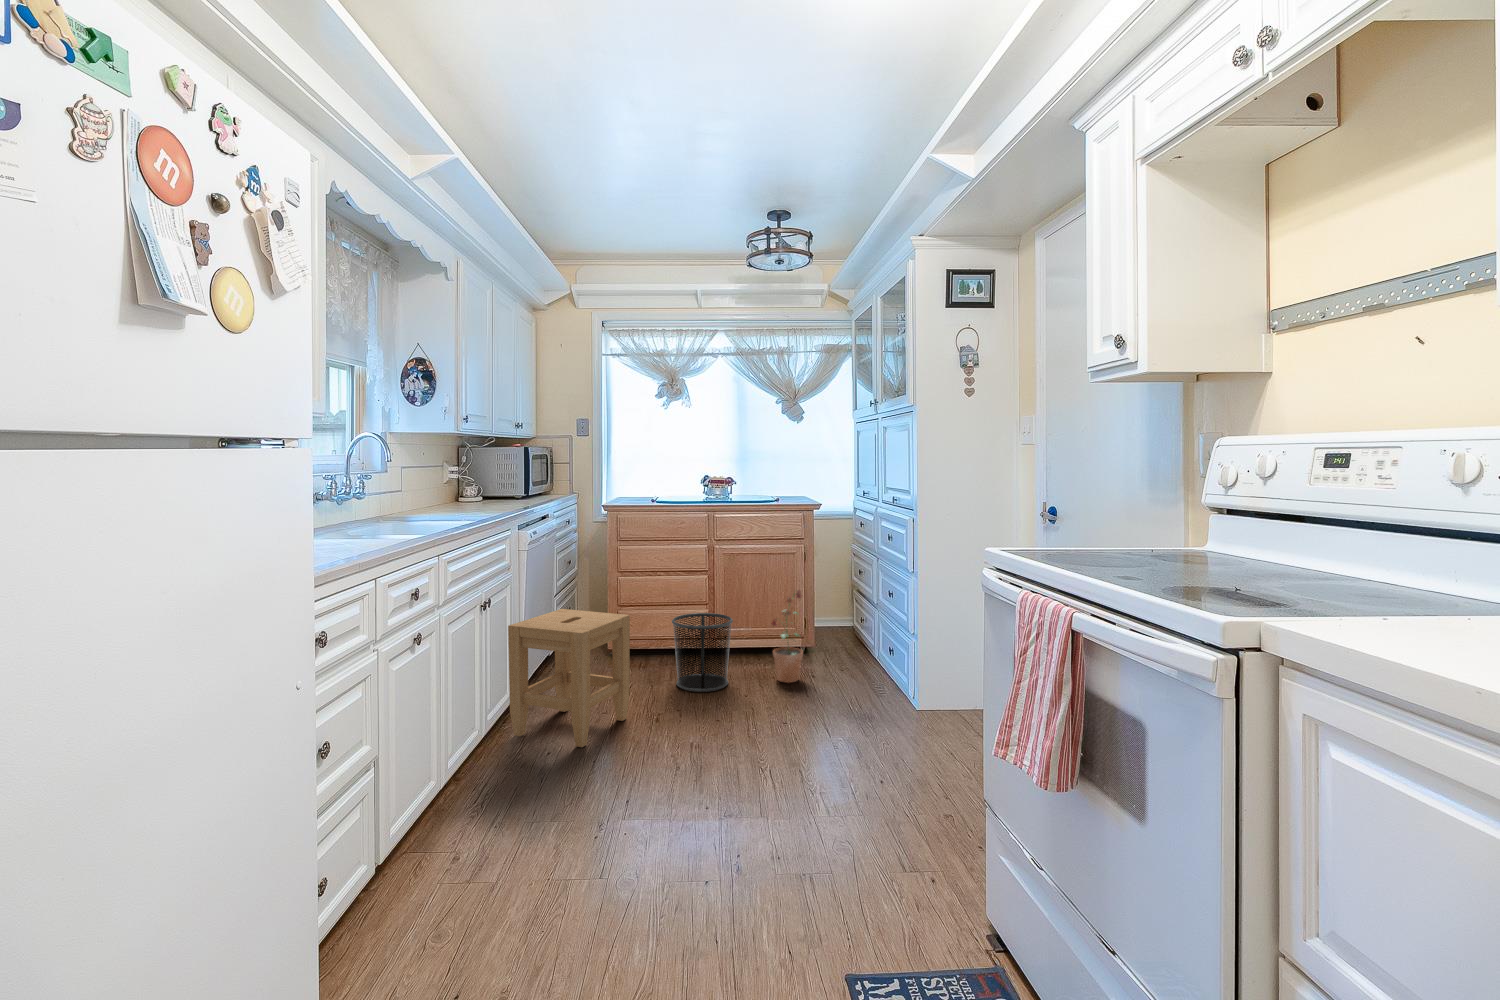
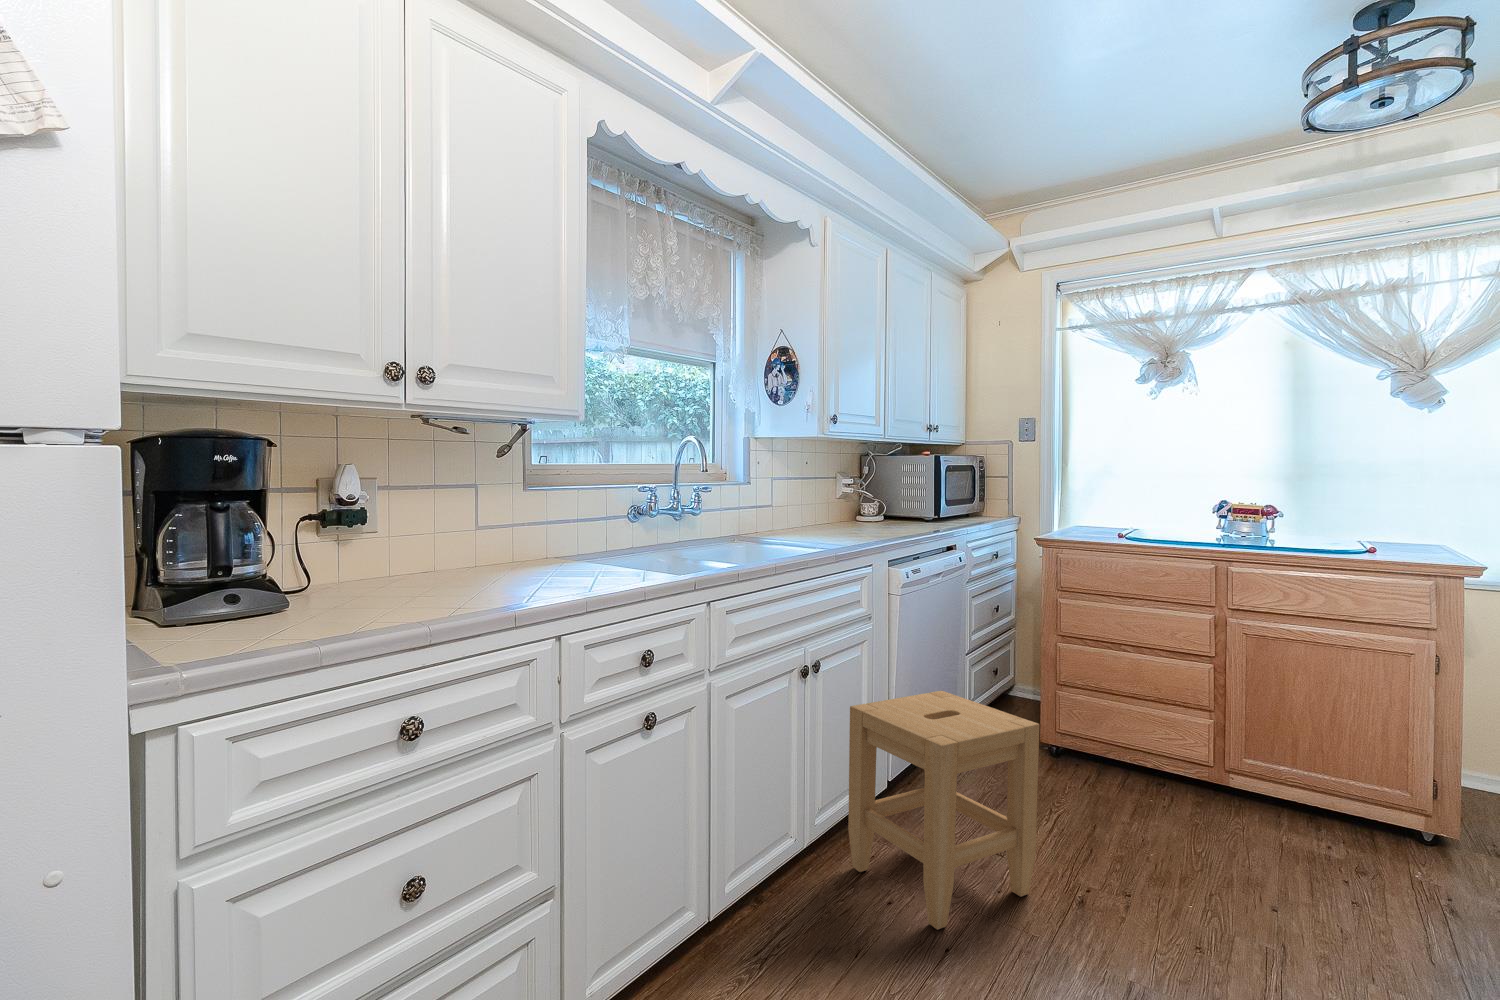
potted plant: present [771,590,803,683] -> none [1342,731,1436,920]
waste bin: present [672,613,733,692] -> none [1131,732,1256,885]

